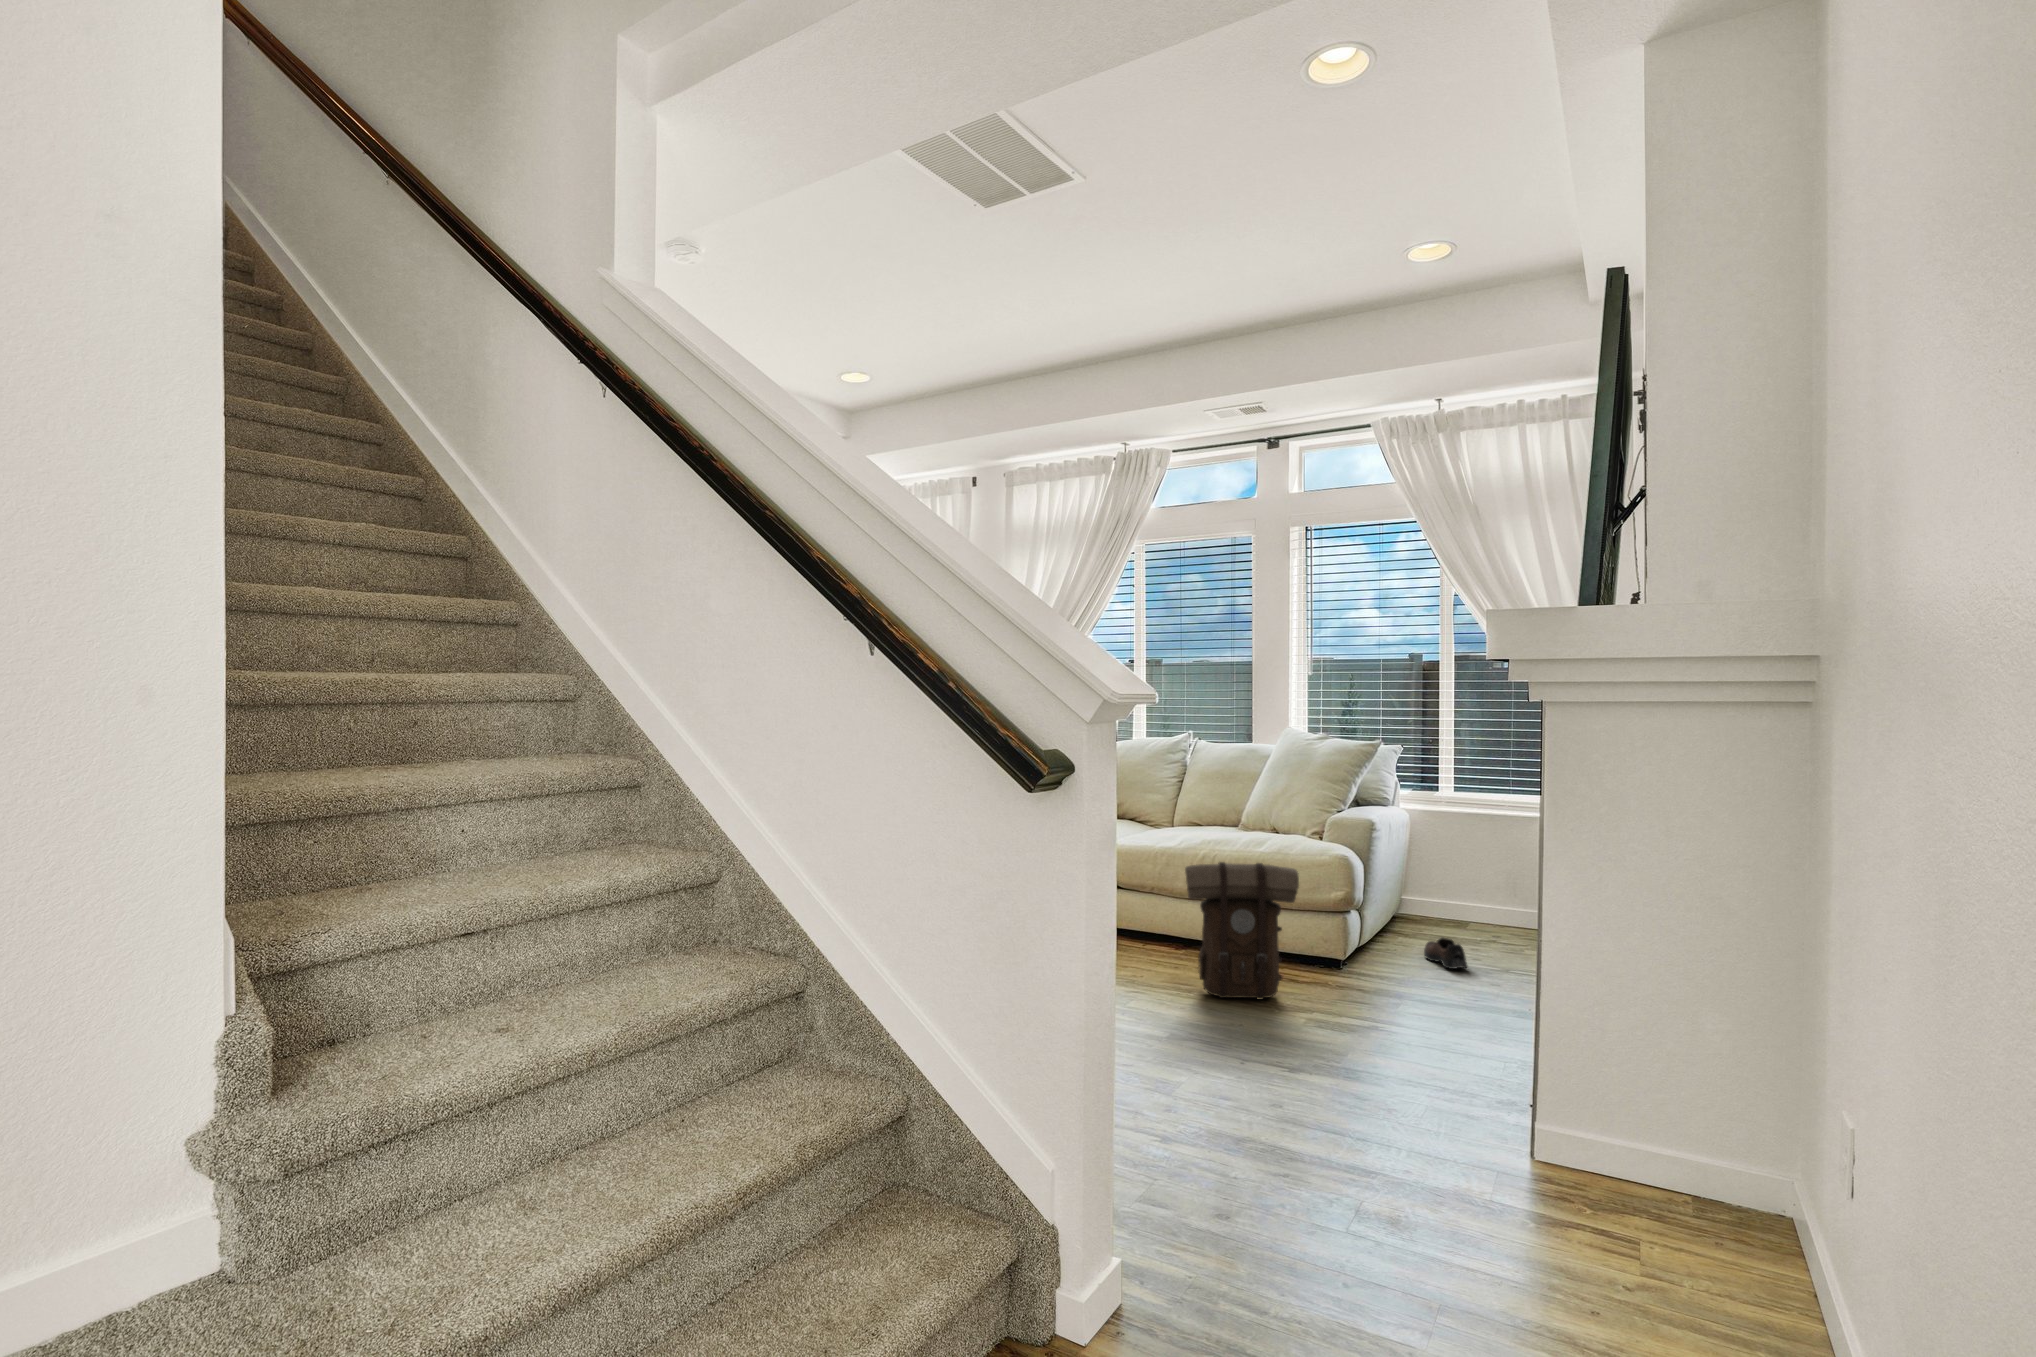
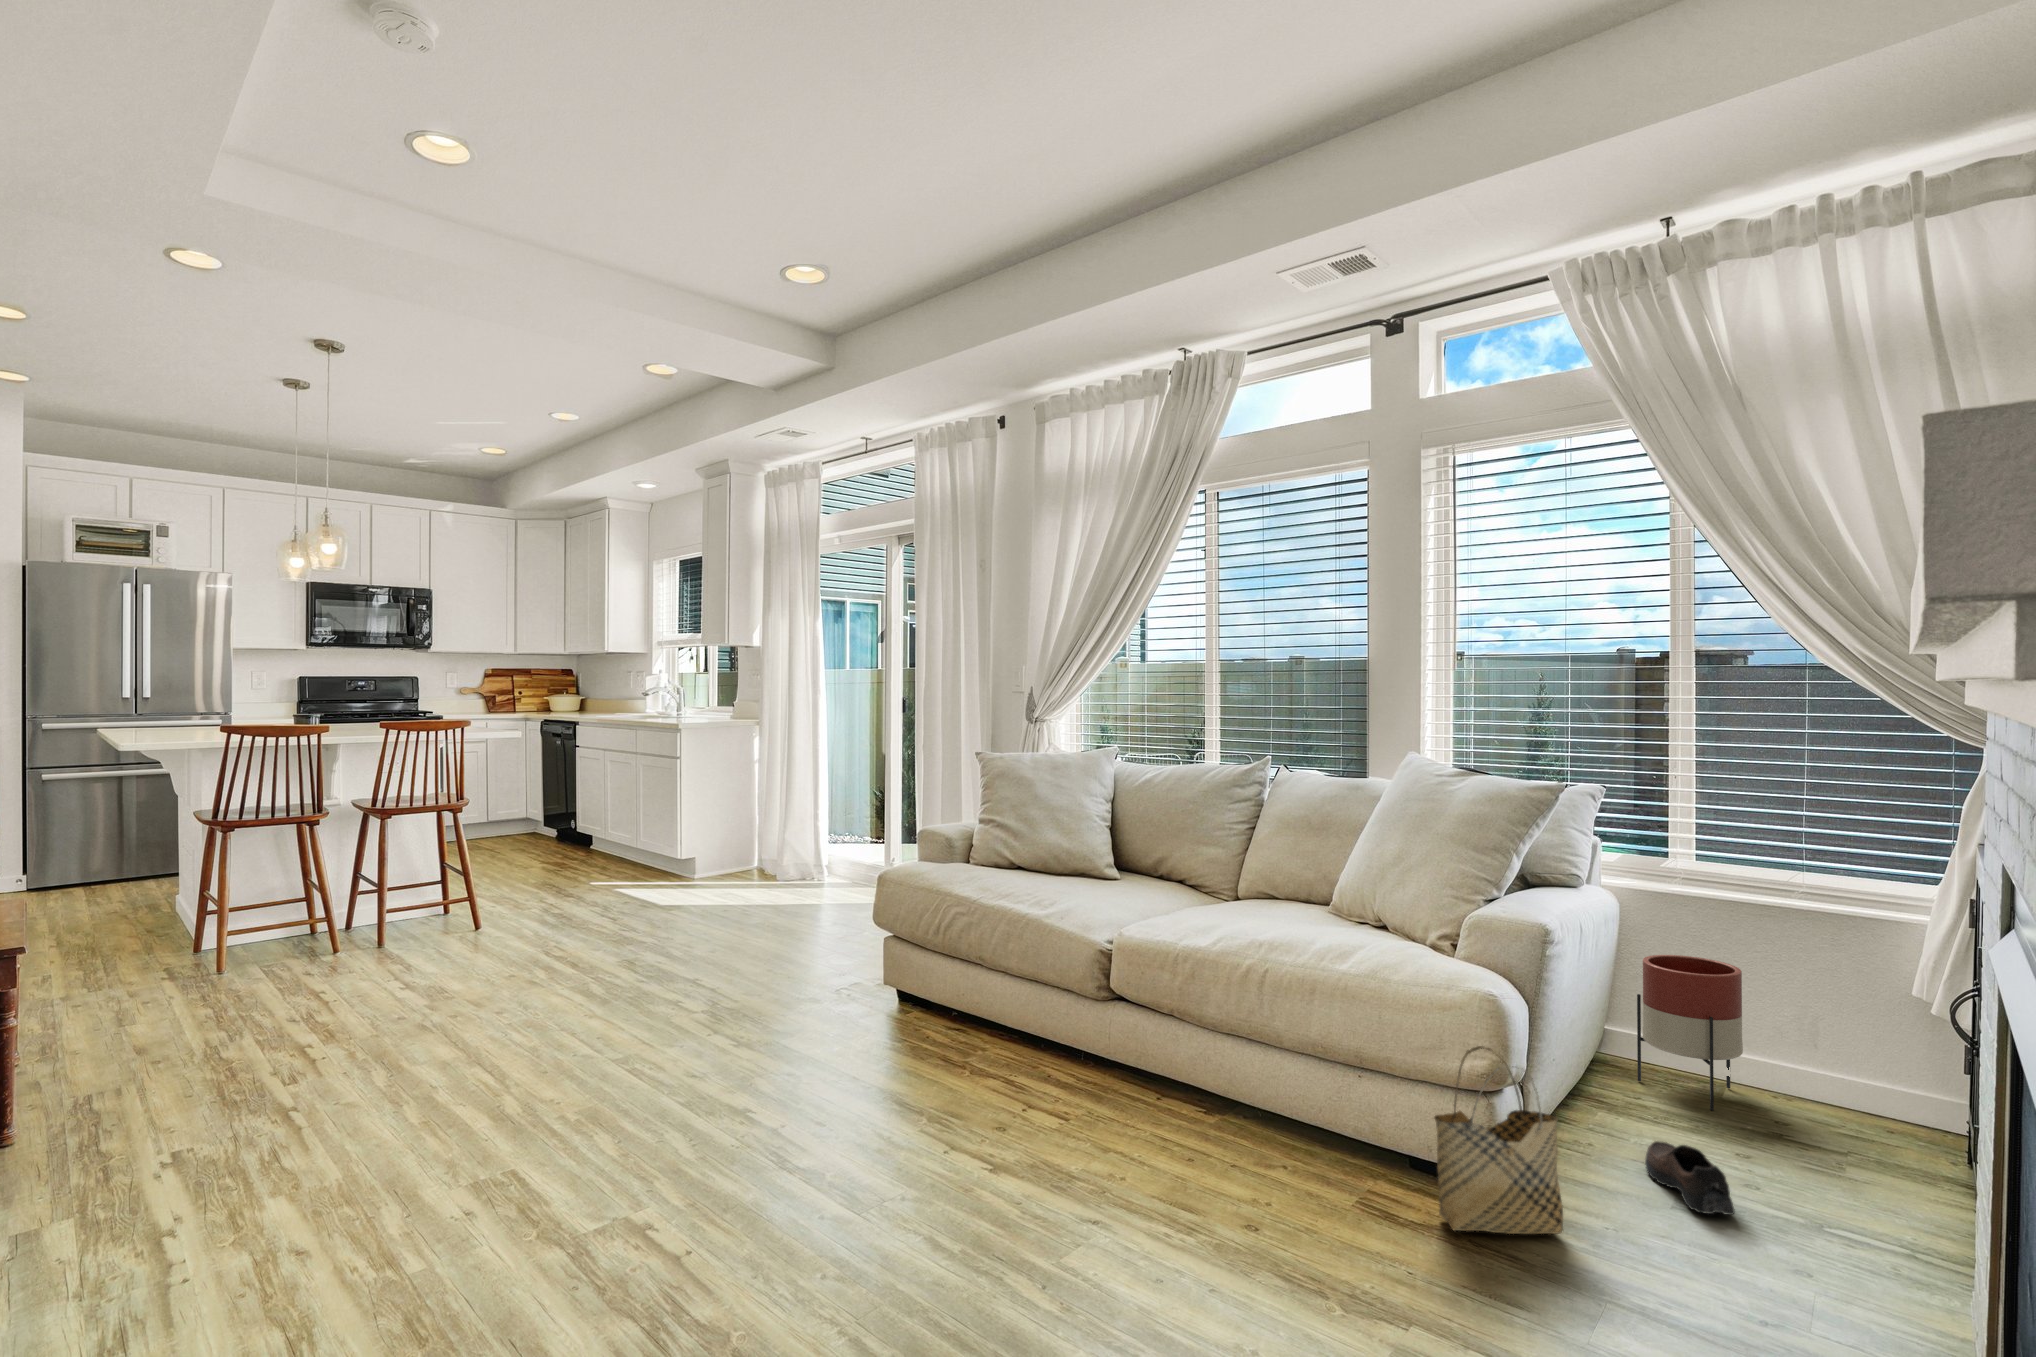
planter: none [1420,848,1478,934] -> present [1637,955,1743,1111]
backpack: present [1185,862,1299,999] -> none [1167,1013,1384,1286]
woven basket: none [1317,884,1383,979] -> present [1434,1046,1563,1234]

